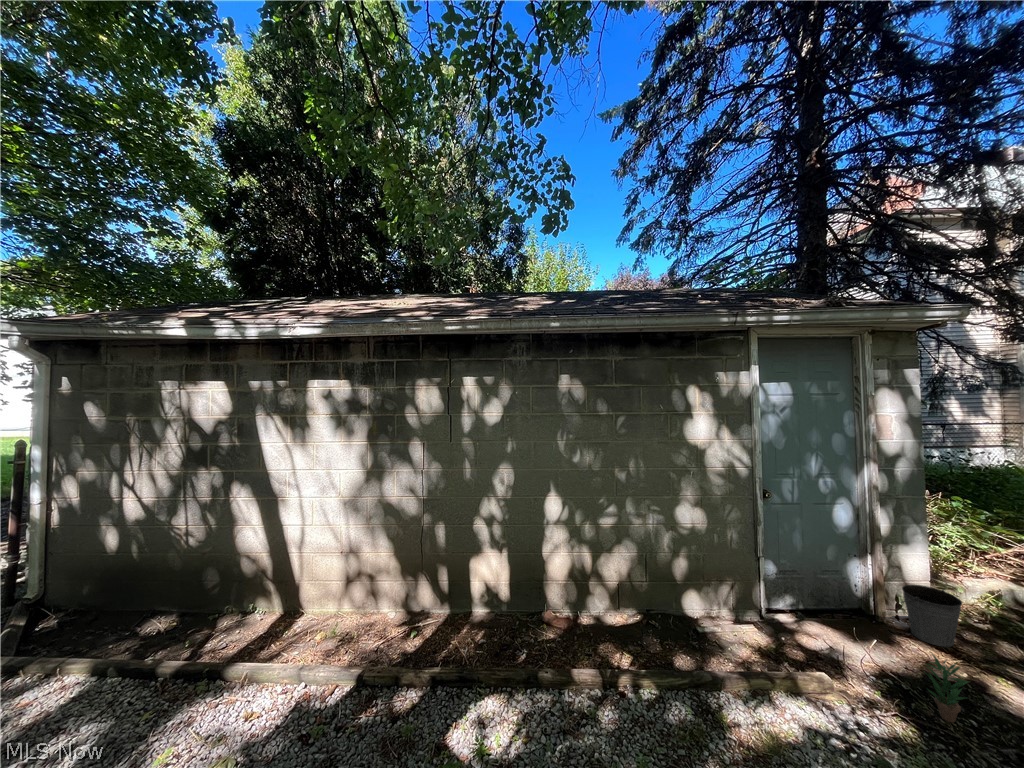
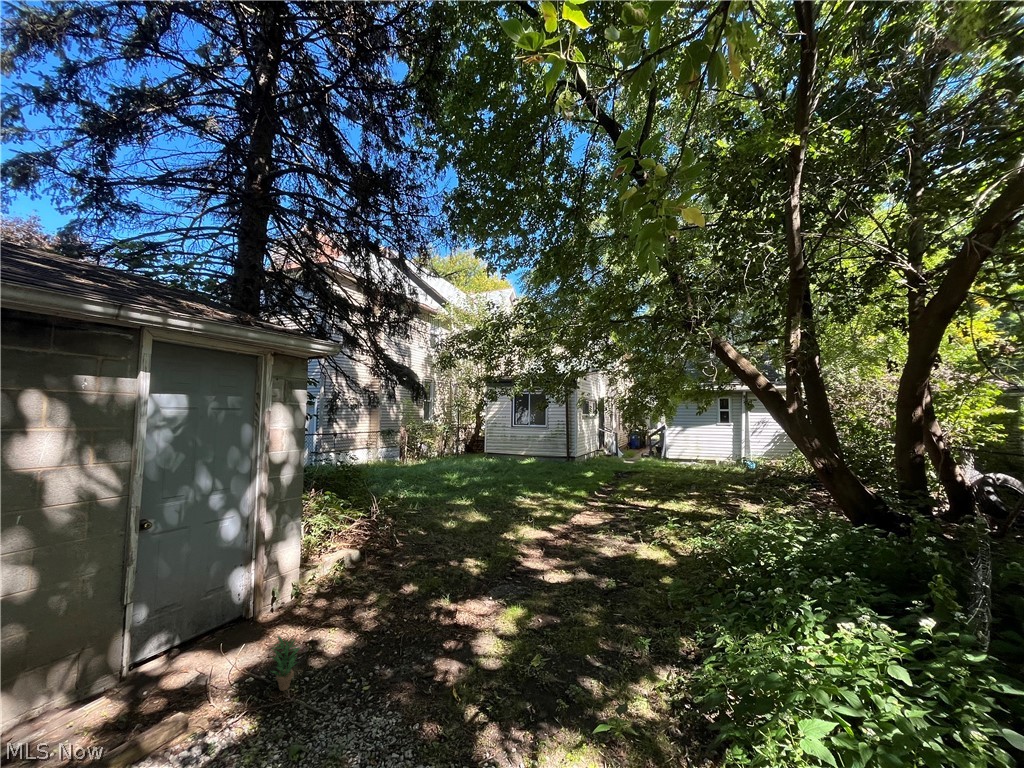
bucket: present [901,585,962,647] -> none [272,571,315,624]

